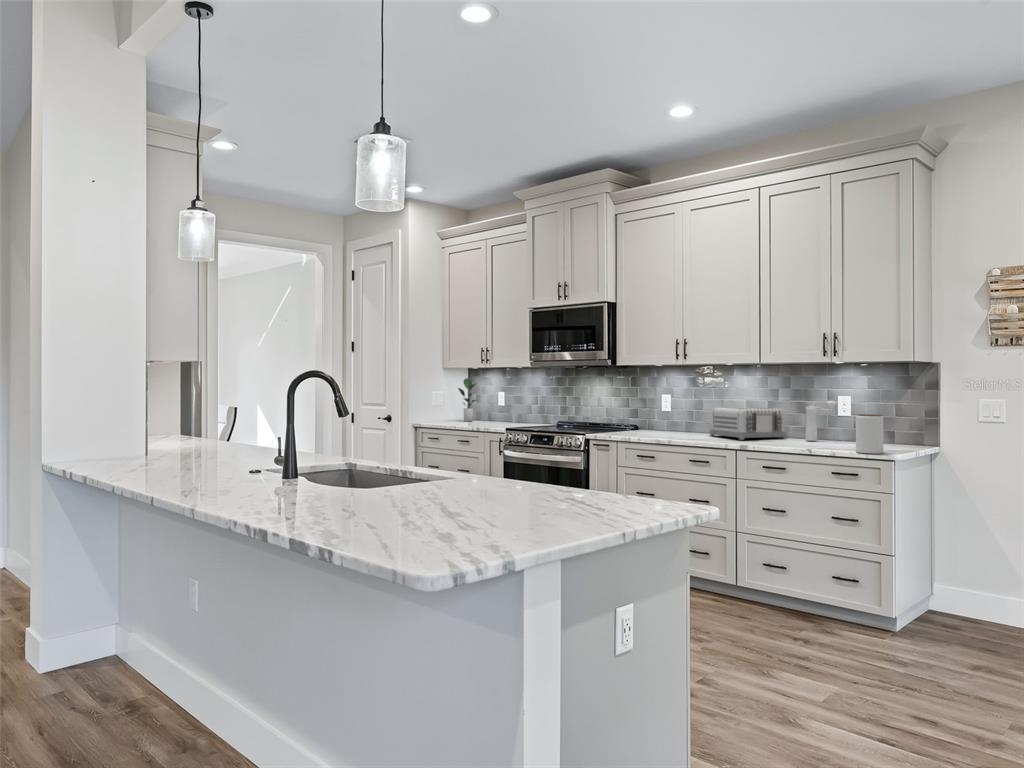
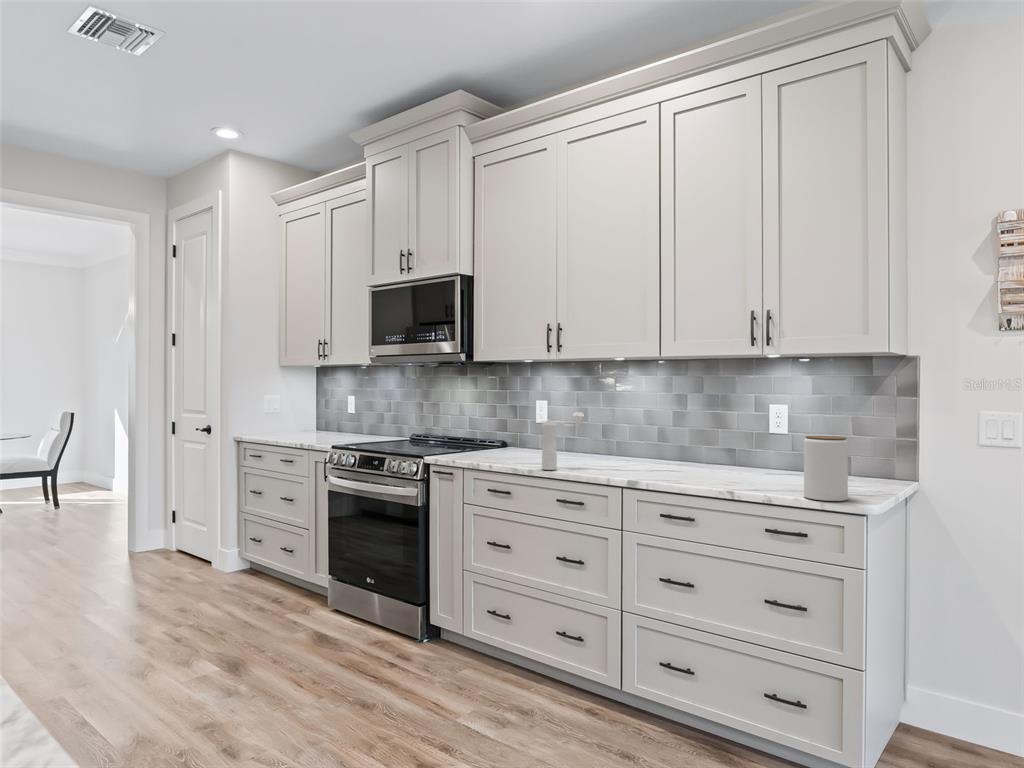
potted plant: present [458,378,477,421] -> none [291,378,319,433]
pepper mill: present [806,401,836,441] -> present [541,413,584,470]
toaster: present [710,407,787,440] -> none [593,419,697,468]

